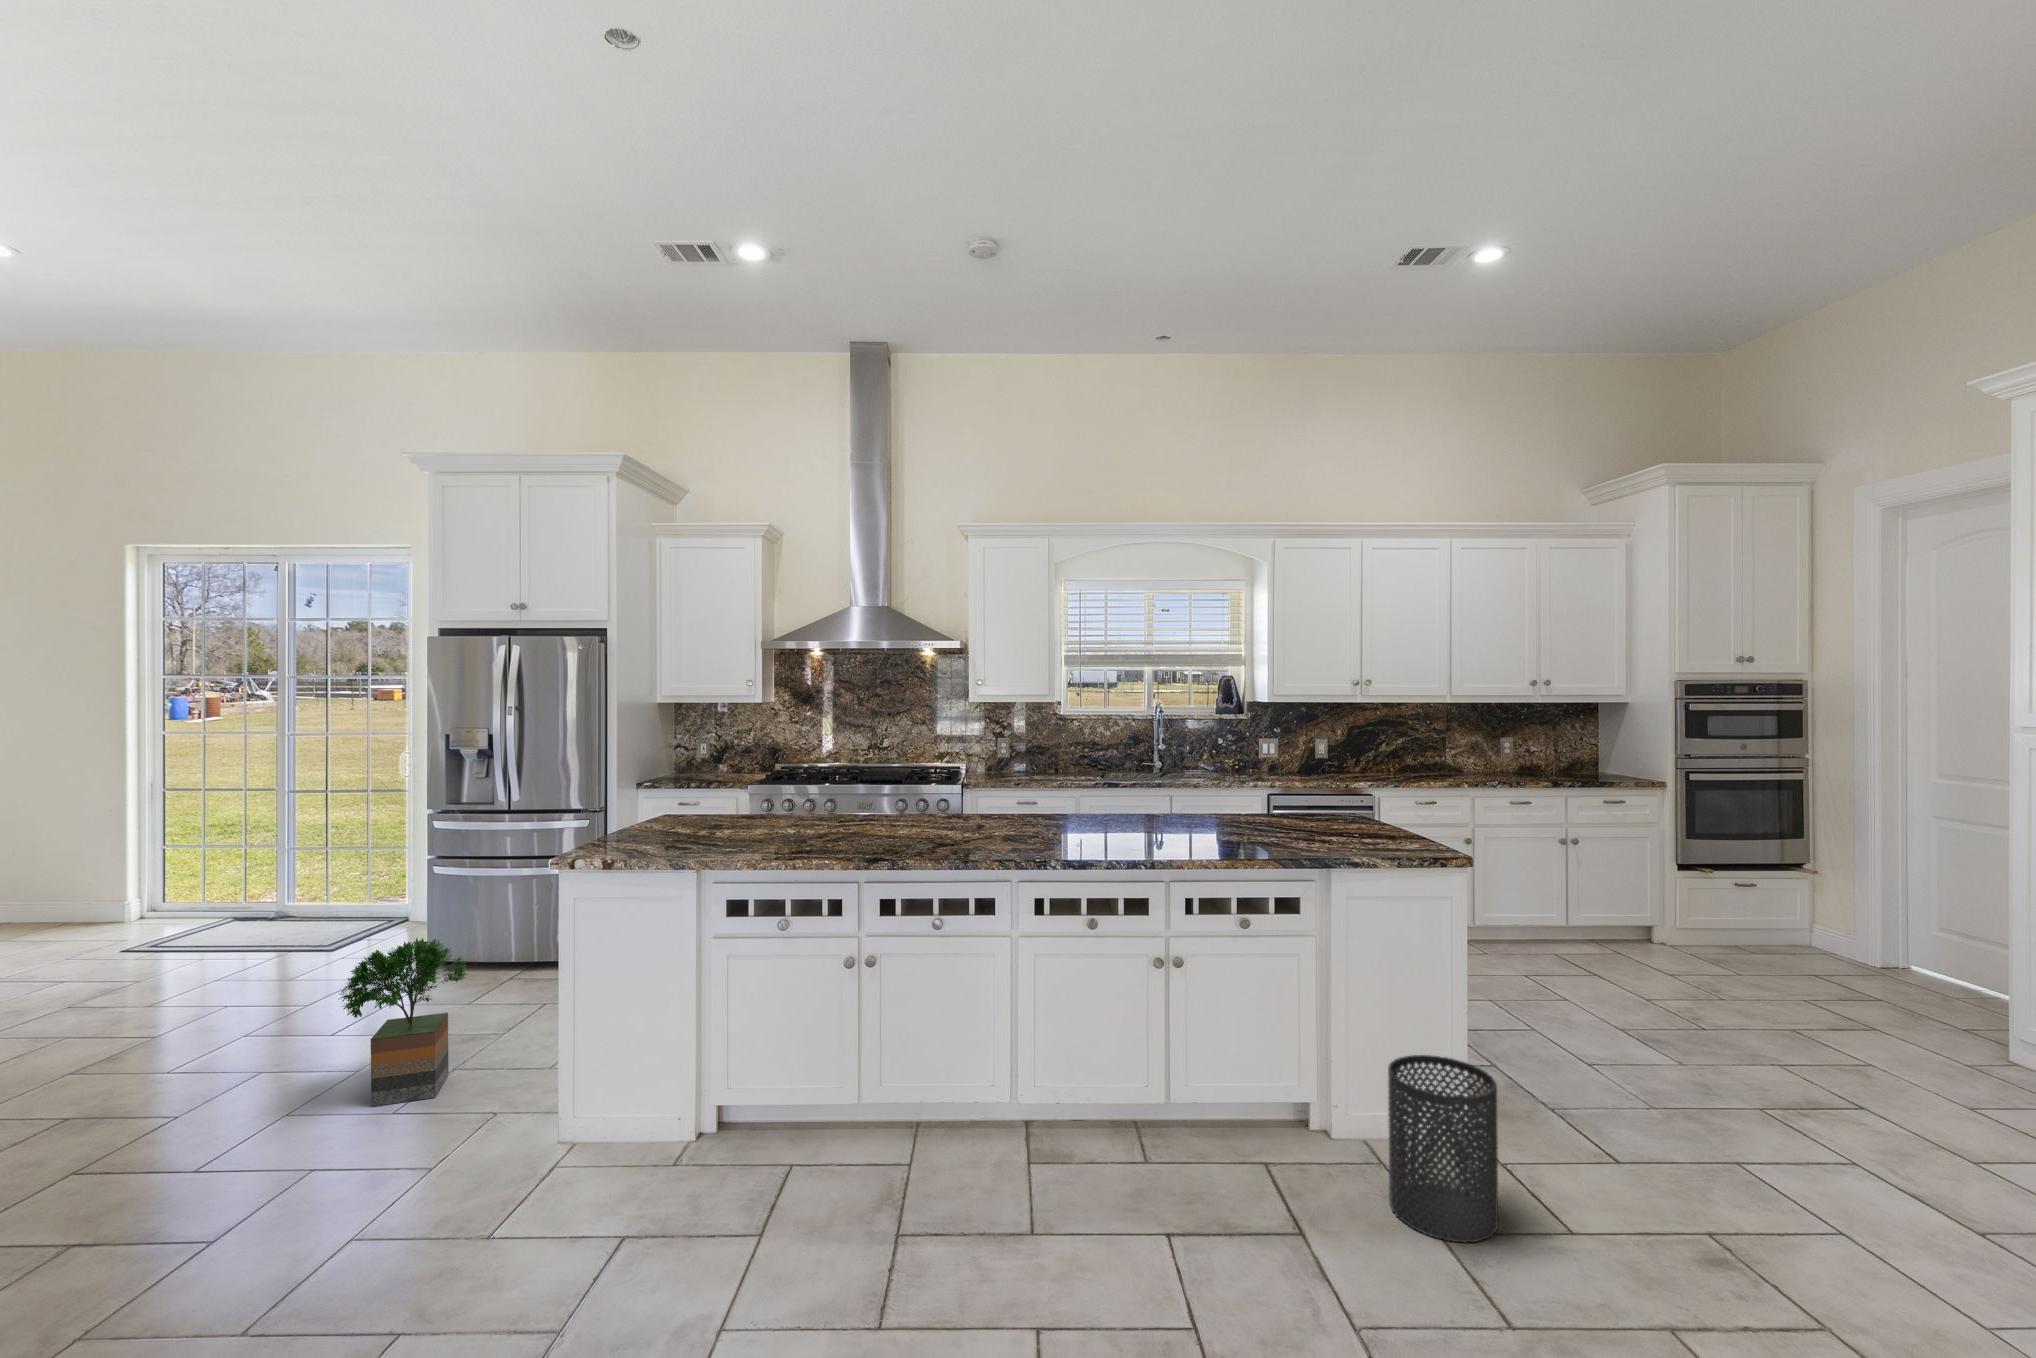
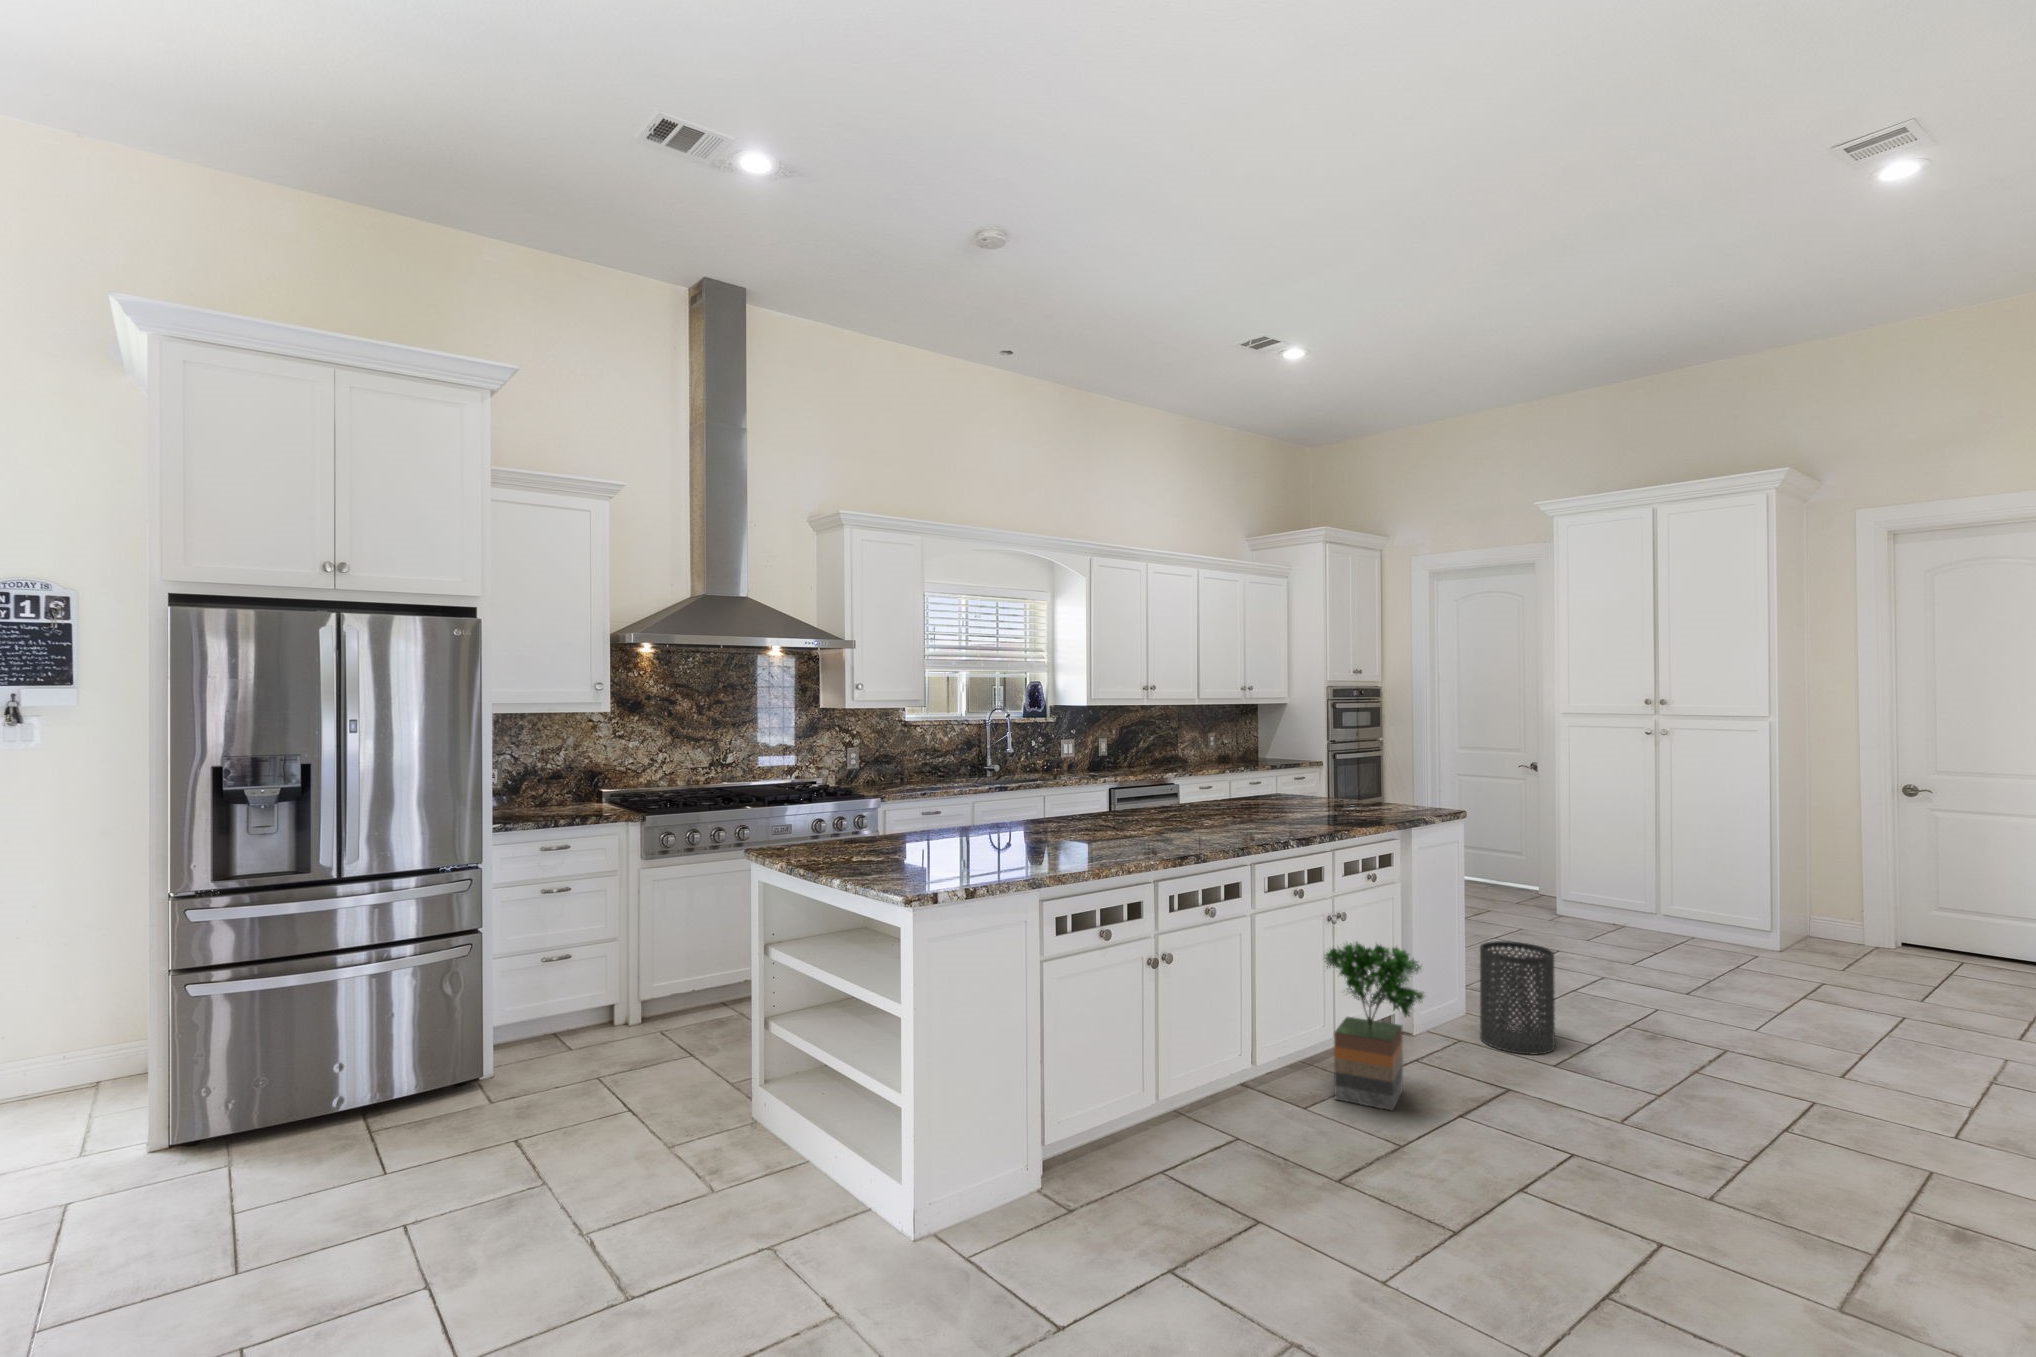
potted tree: present [339,938,467,1107] -> present [1324,942,1424,1110]

